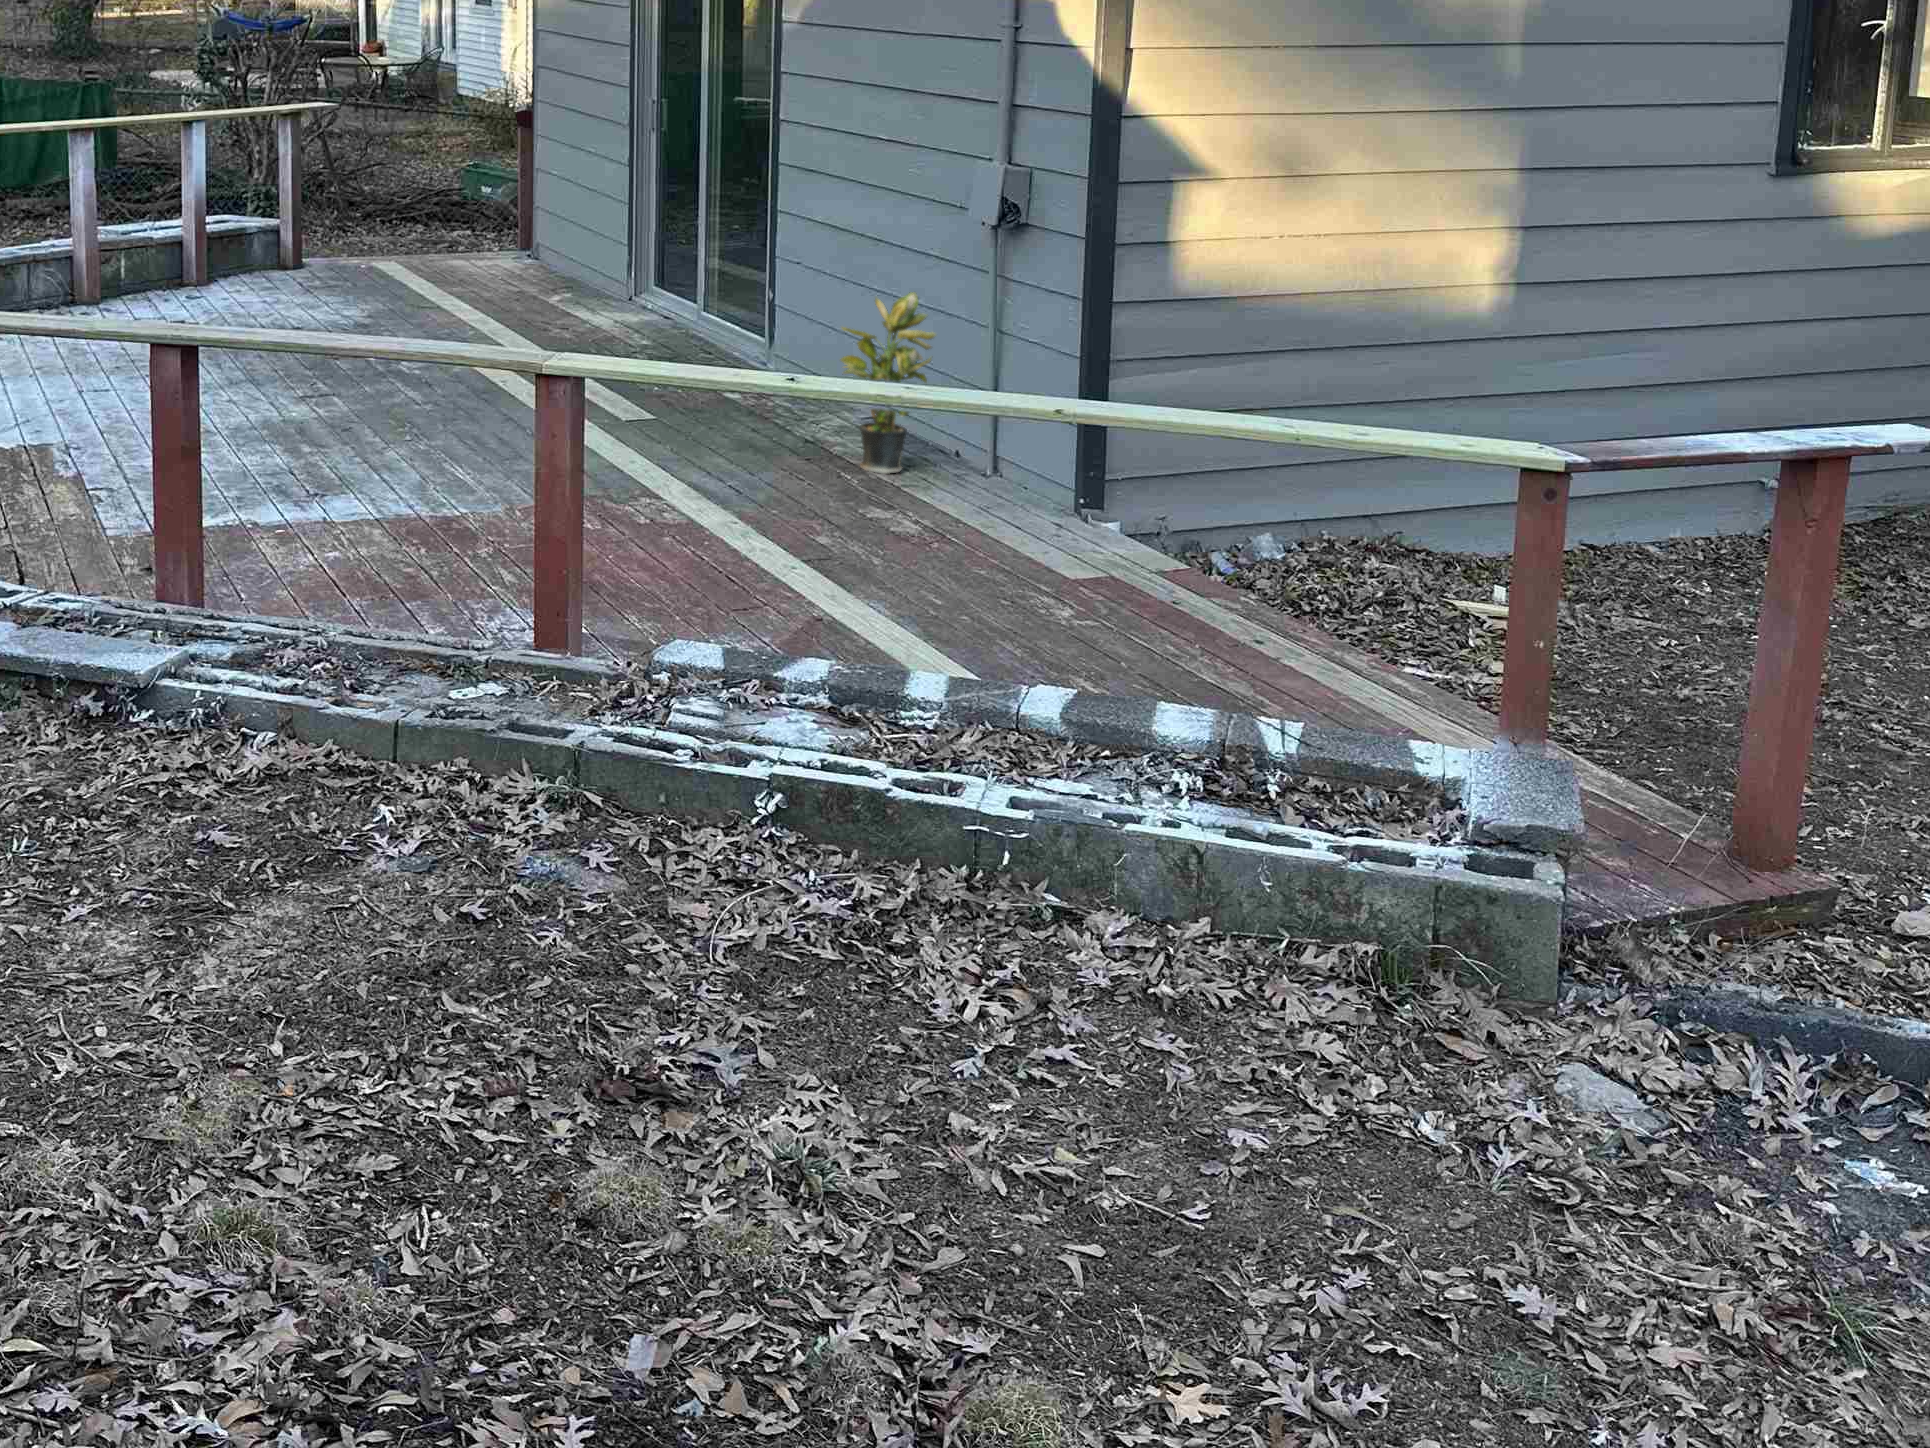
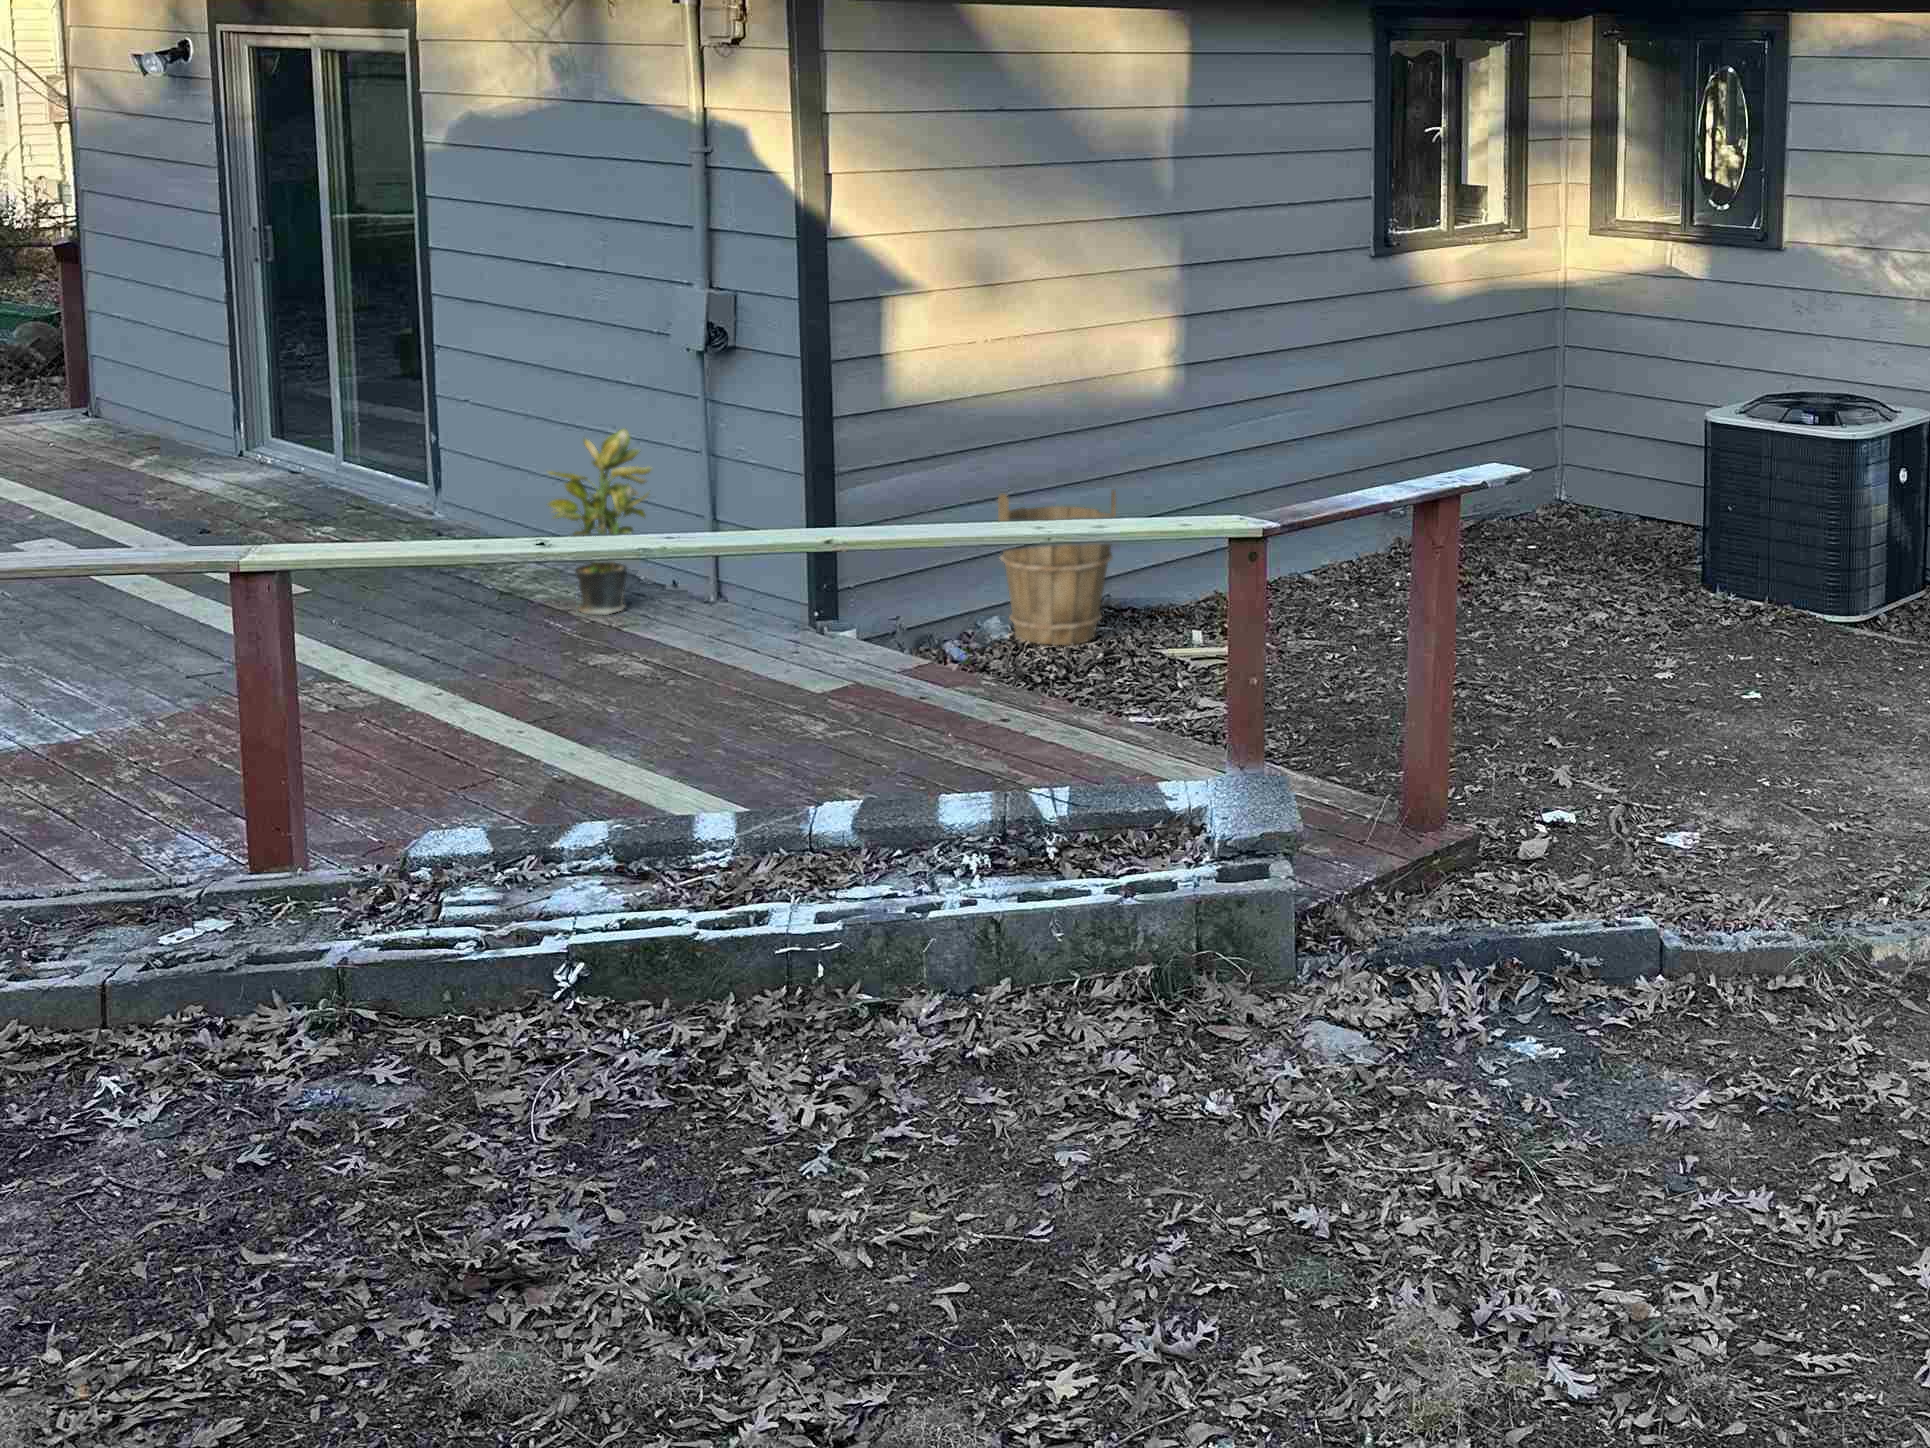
bucket: none [1277,398,1416,576] -> present [998,490,1116,645]

